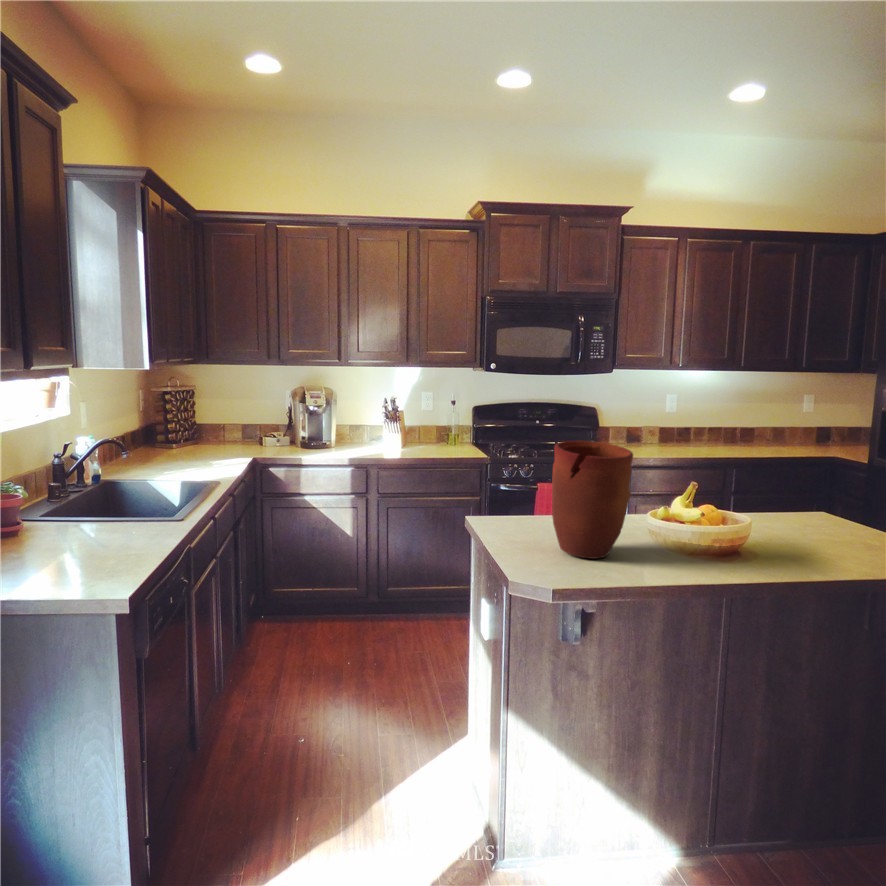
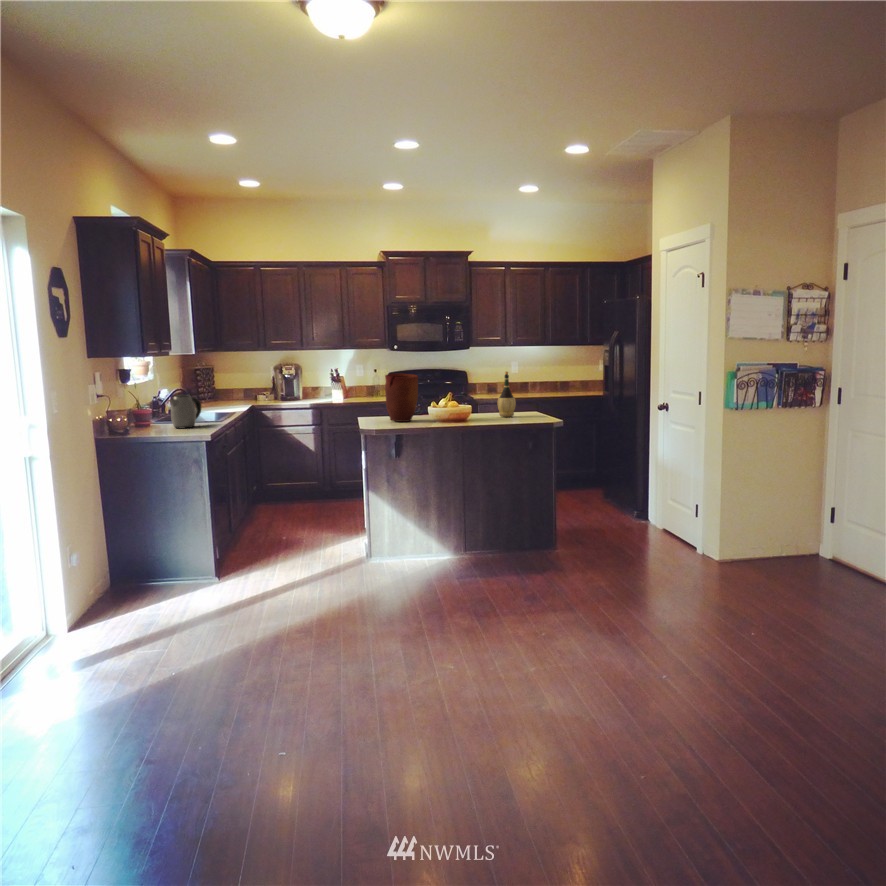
wine bottle: none [787,443,834,545] -> present [498,372,516,417]
kettle: none [48,474,129,554] -> present [171,395,201,428]

